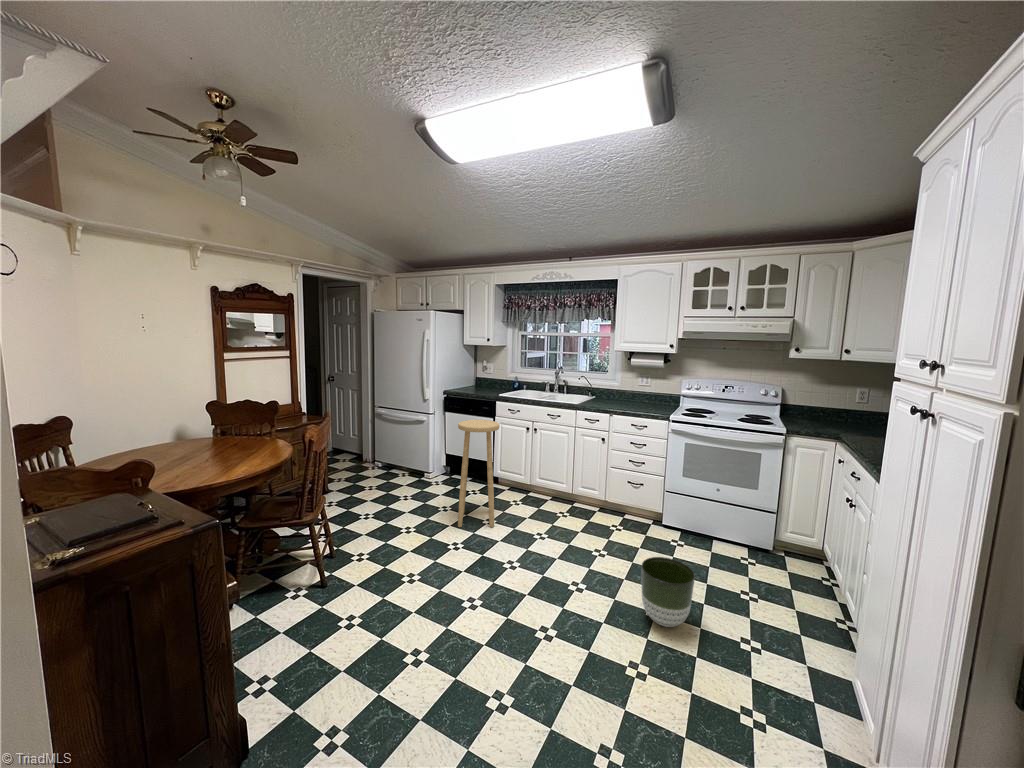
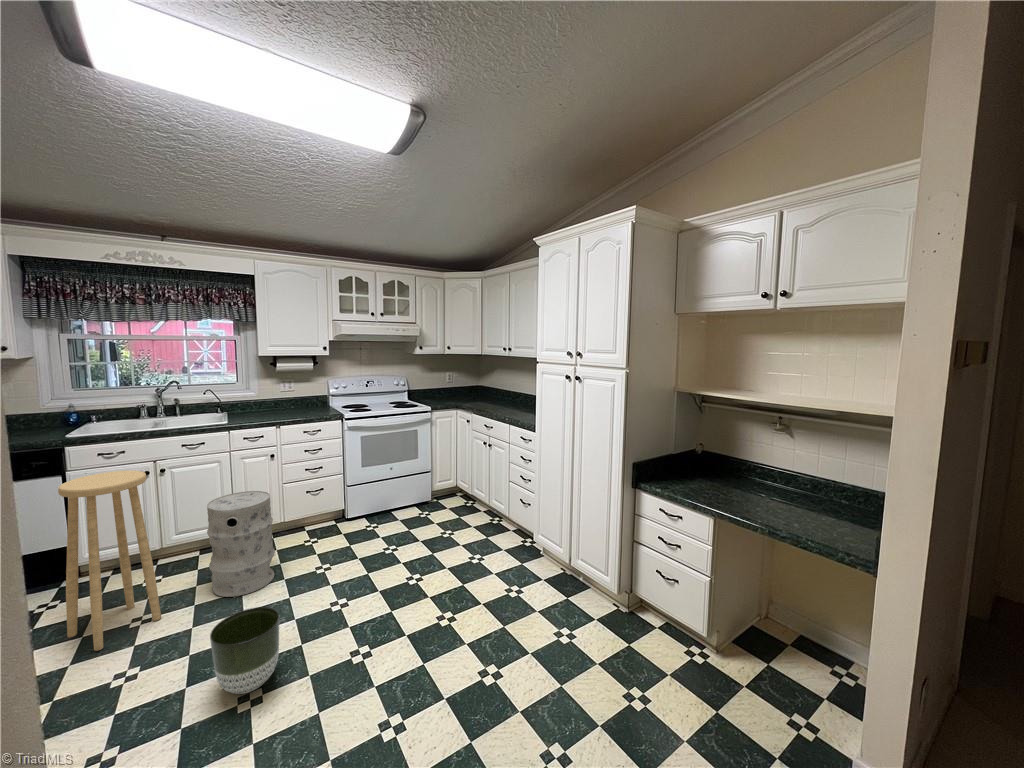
trash can: none [527,458,572,541] -> present [207,491,275,597]
planter: present [641,557,695,627] -> present [210,607,279,694]

